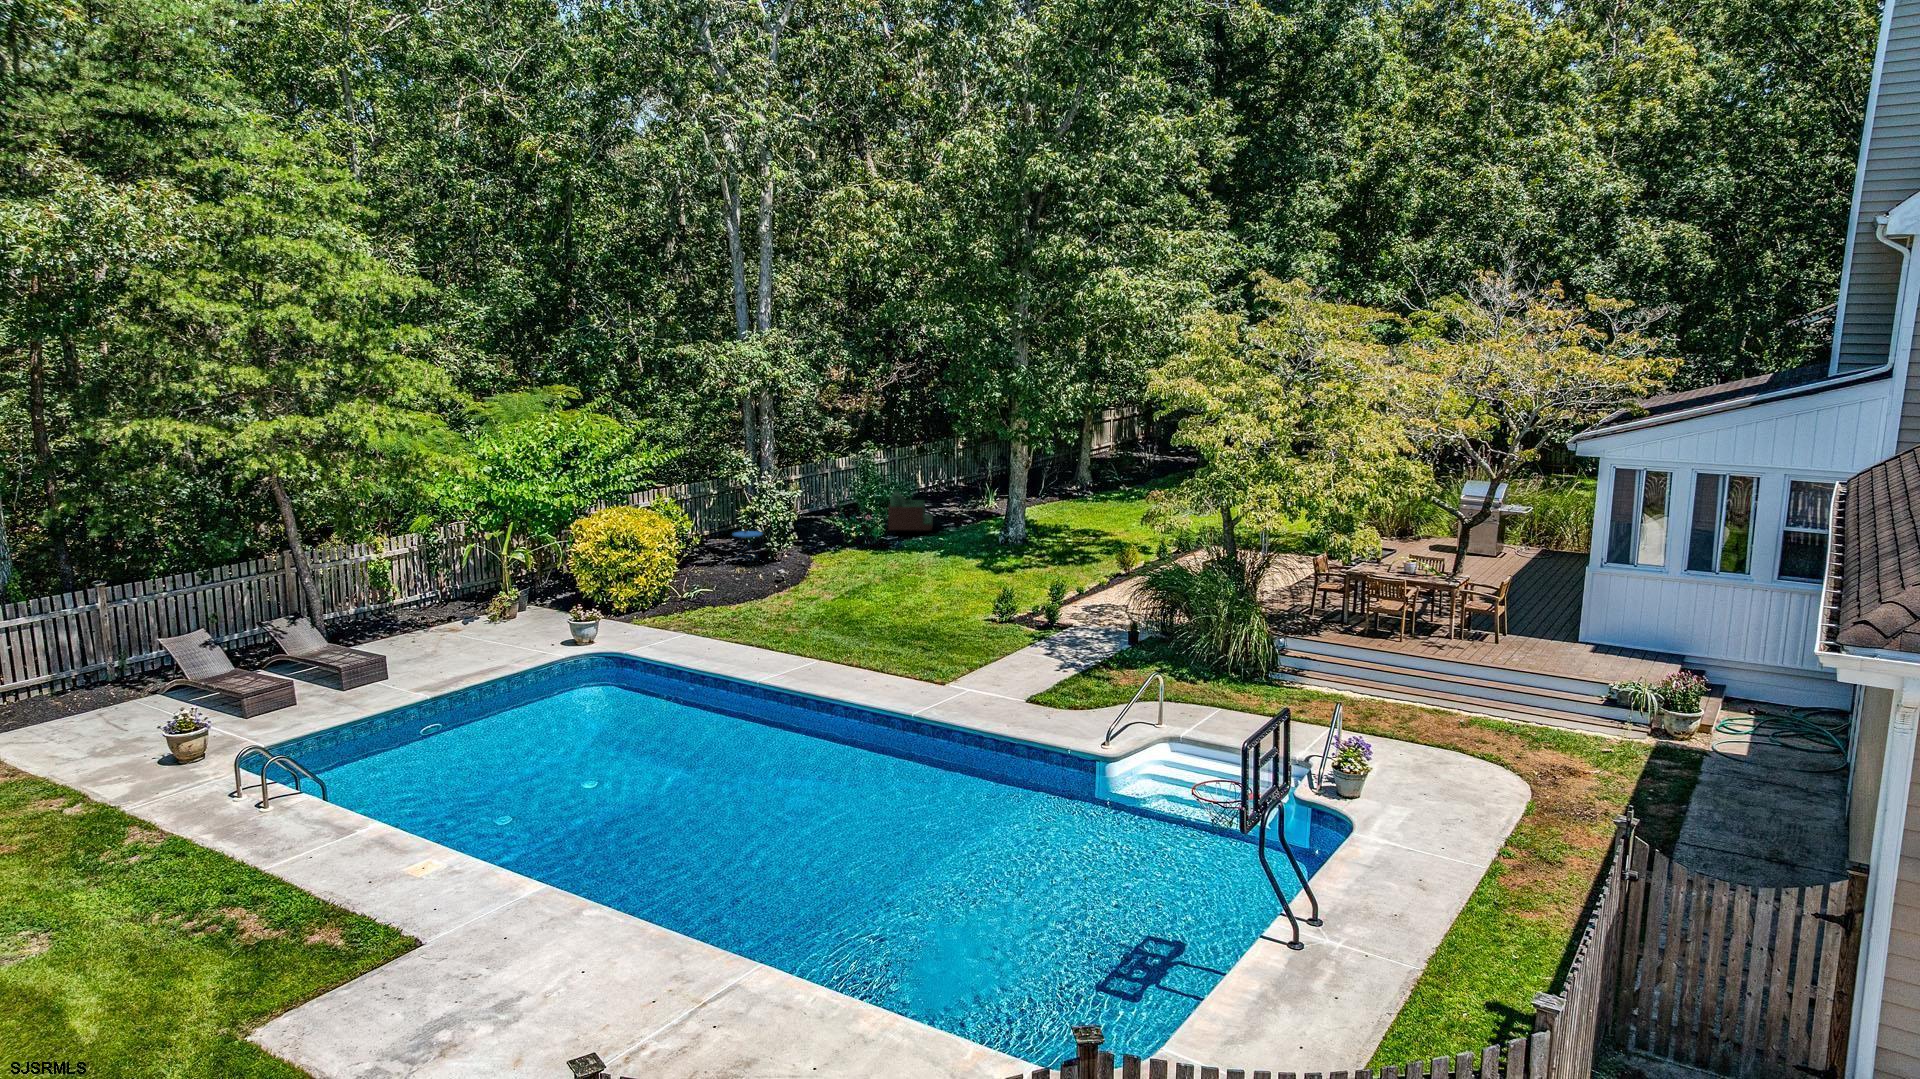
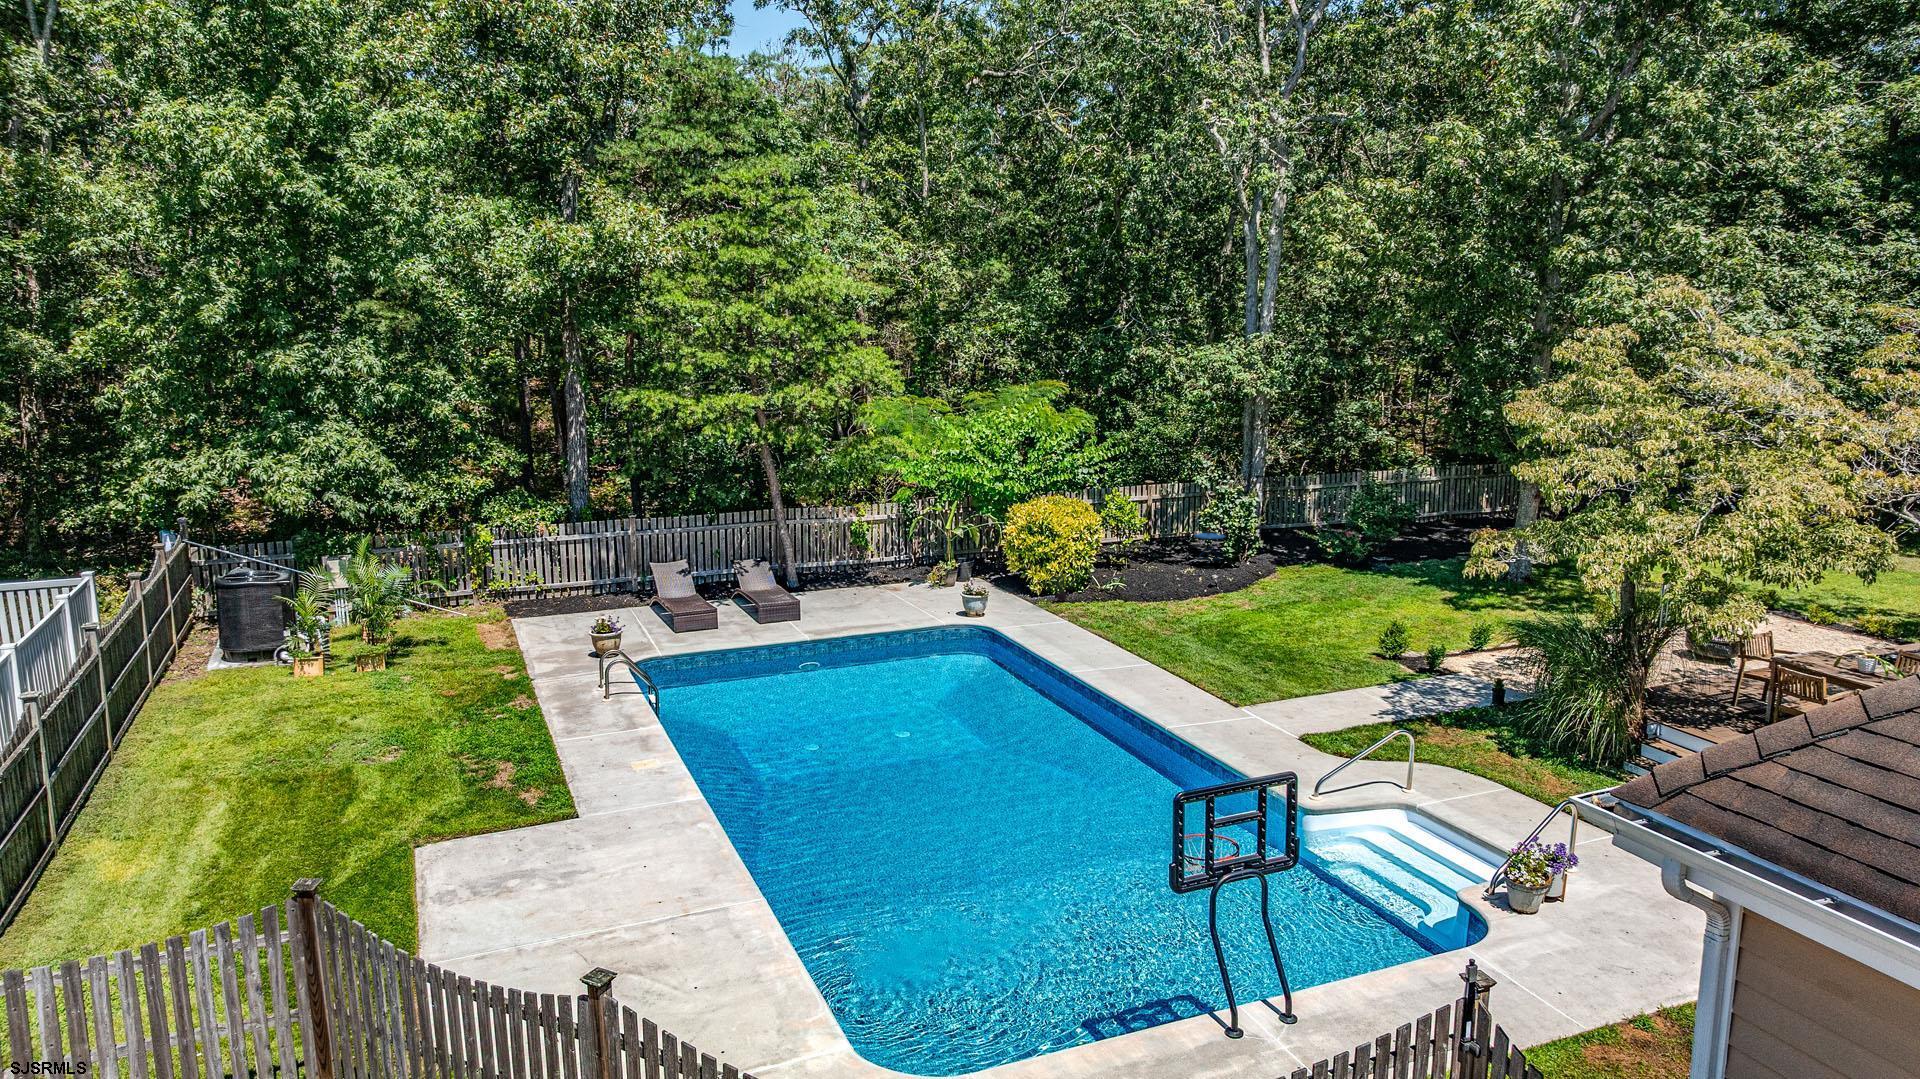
armchair: present [888,490,933,531] -> none [1380,508,1440,560]
decorative plant: none [640,586,671,618] -> present [1049,572,1068,601]

